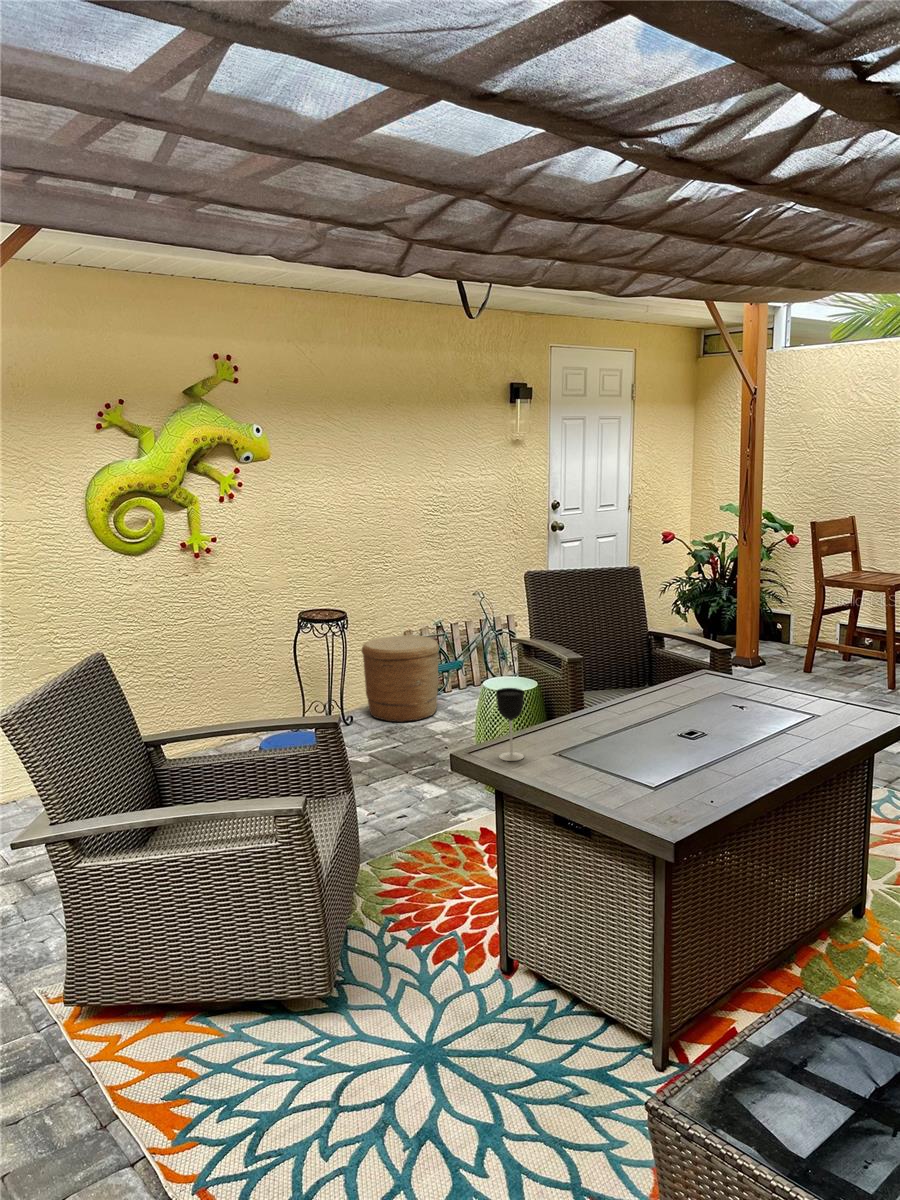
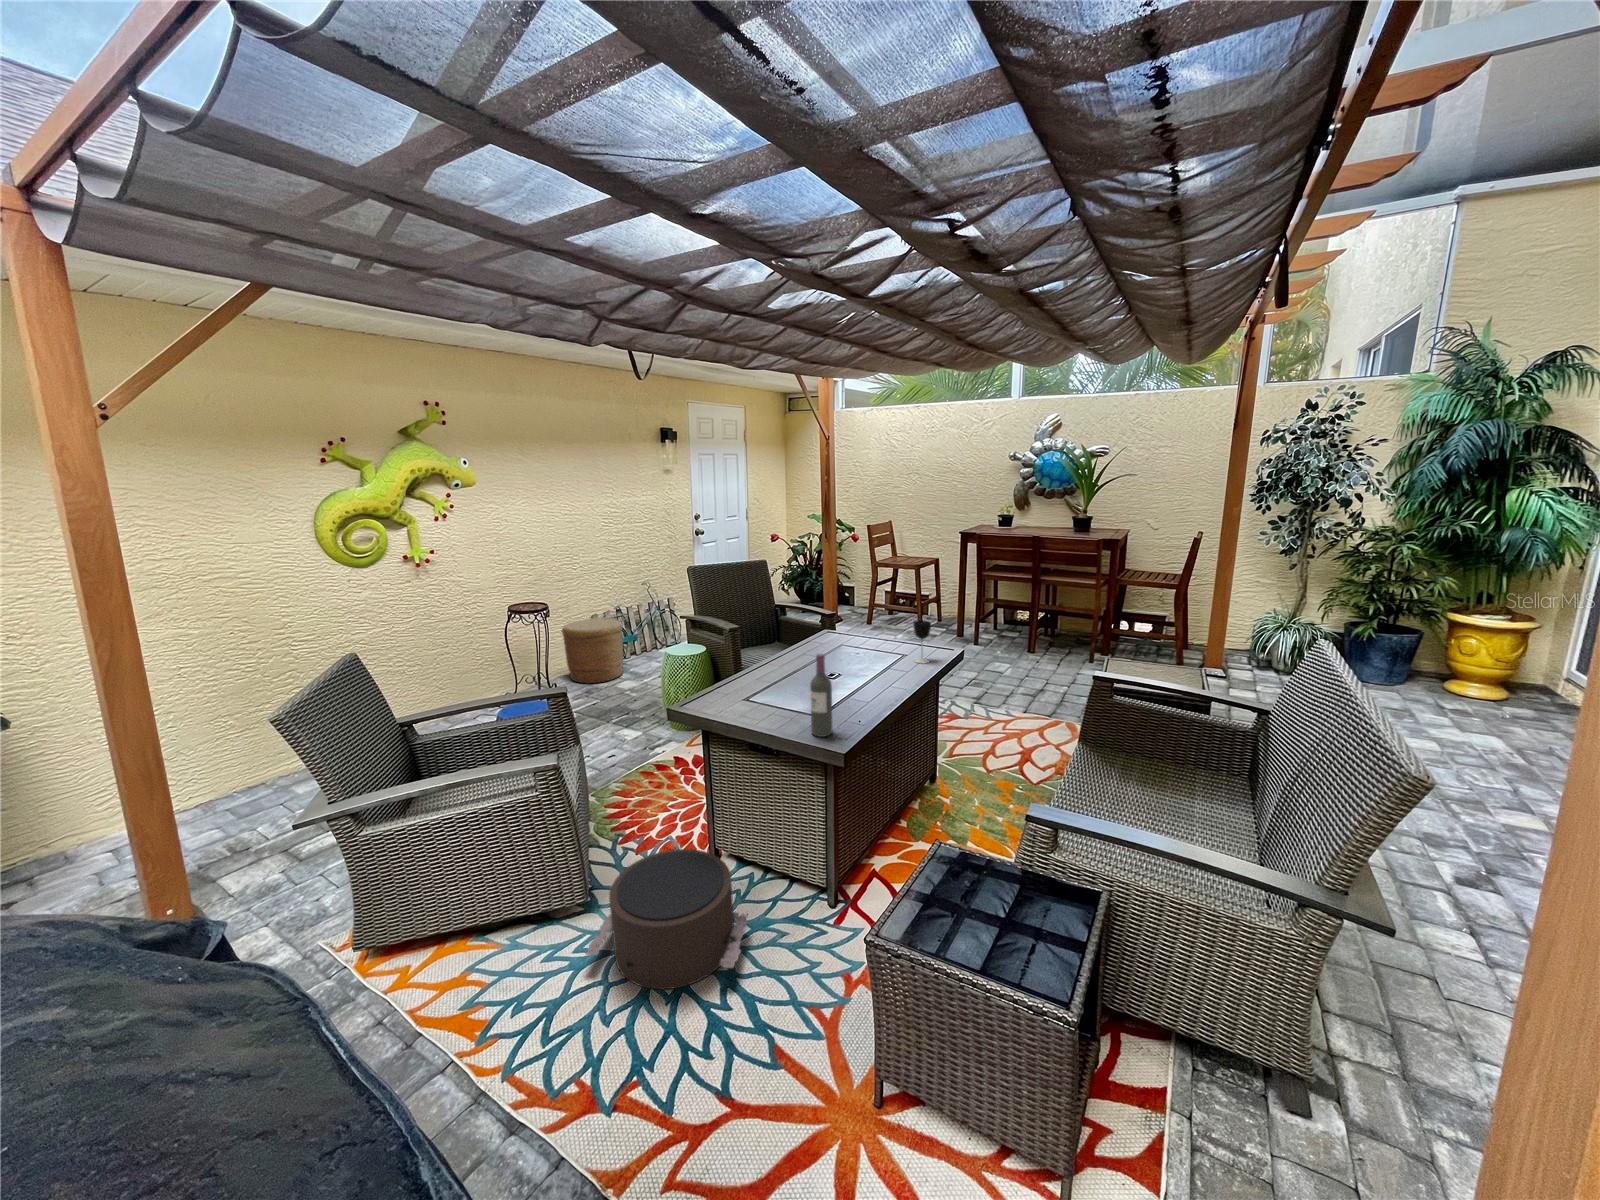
wine glass: present [496,688,524,761] -> present [914,620,931,663]
wine bottle: none [640,693,672,815] -> present [810,654,833,737]
pouf: none [314,946,533,1132] -> present [586,849,748,990]

